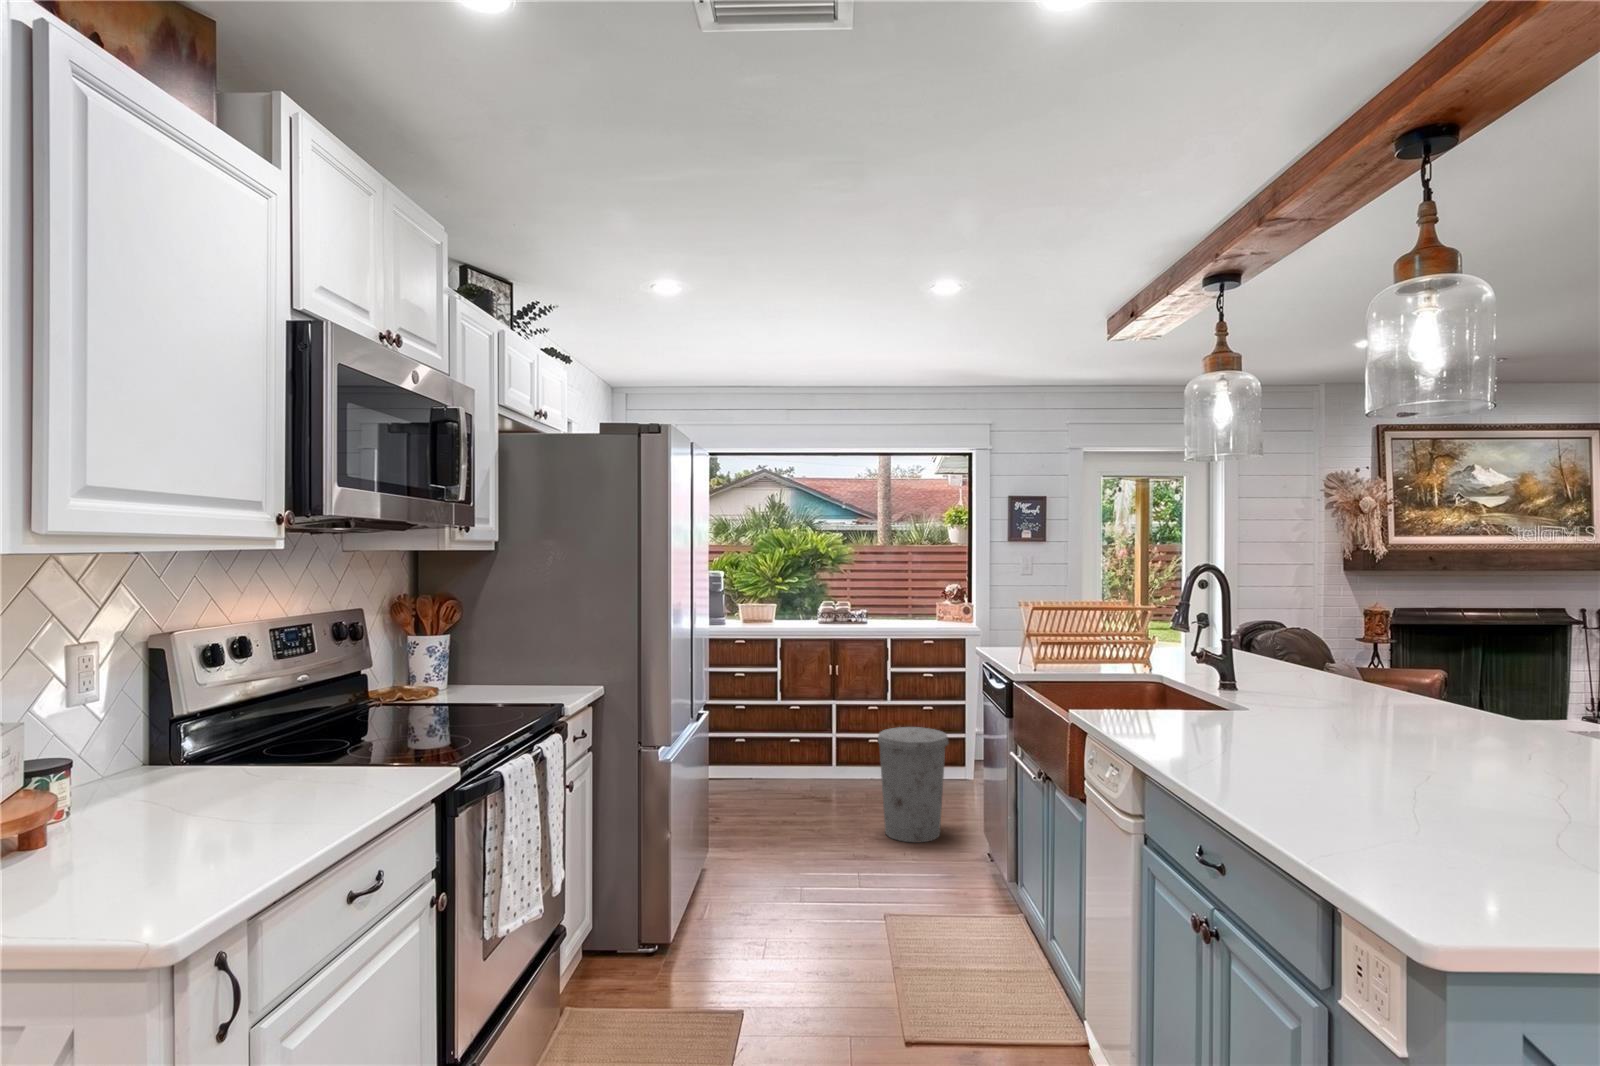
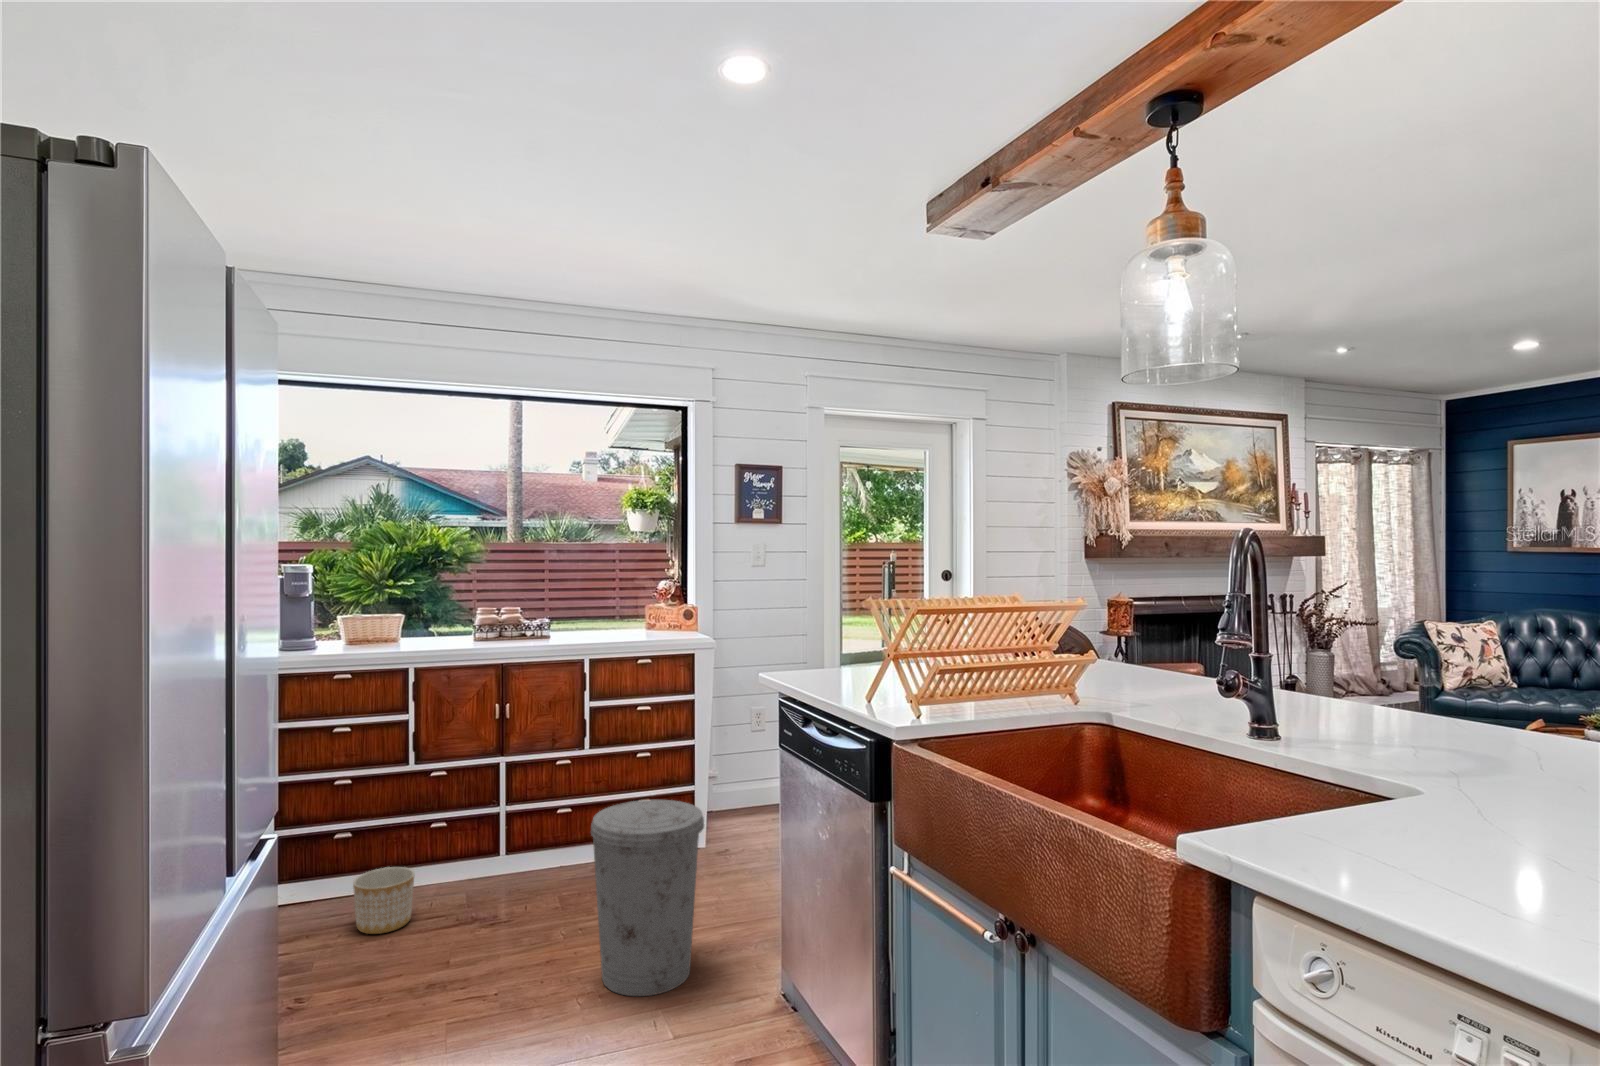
planter: none [748,759,782,796] -> present [353,867,415,934]

